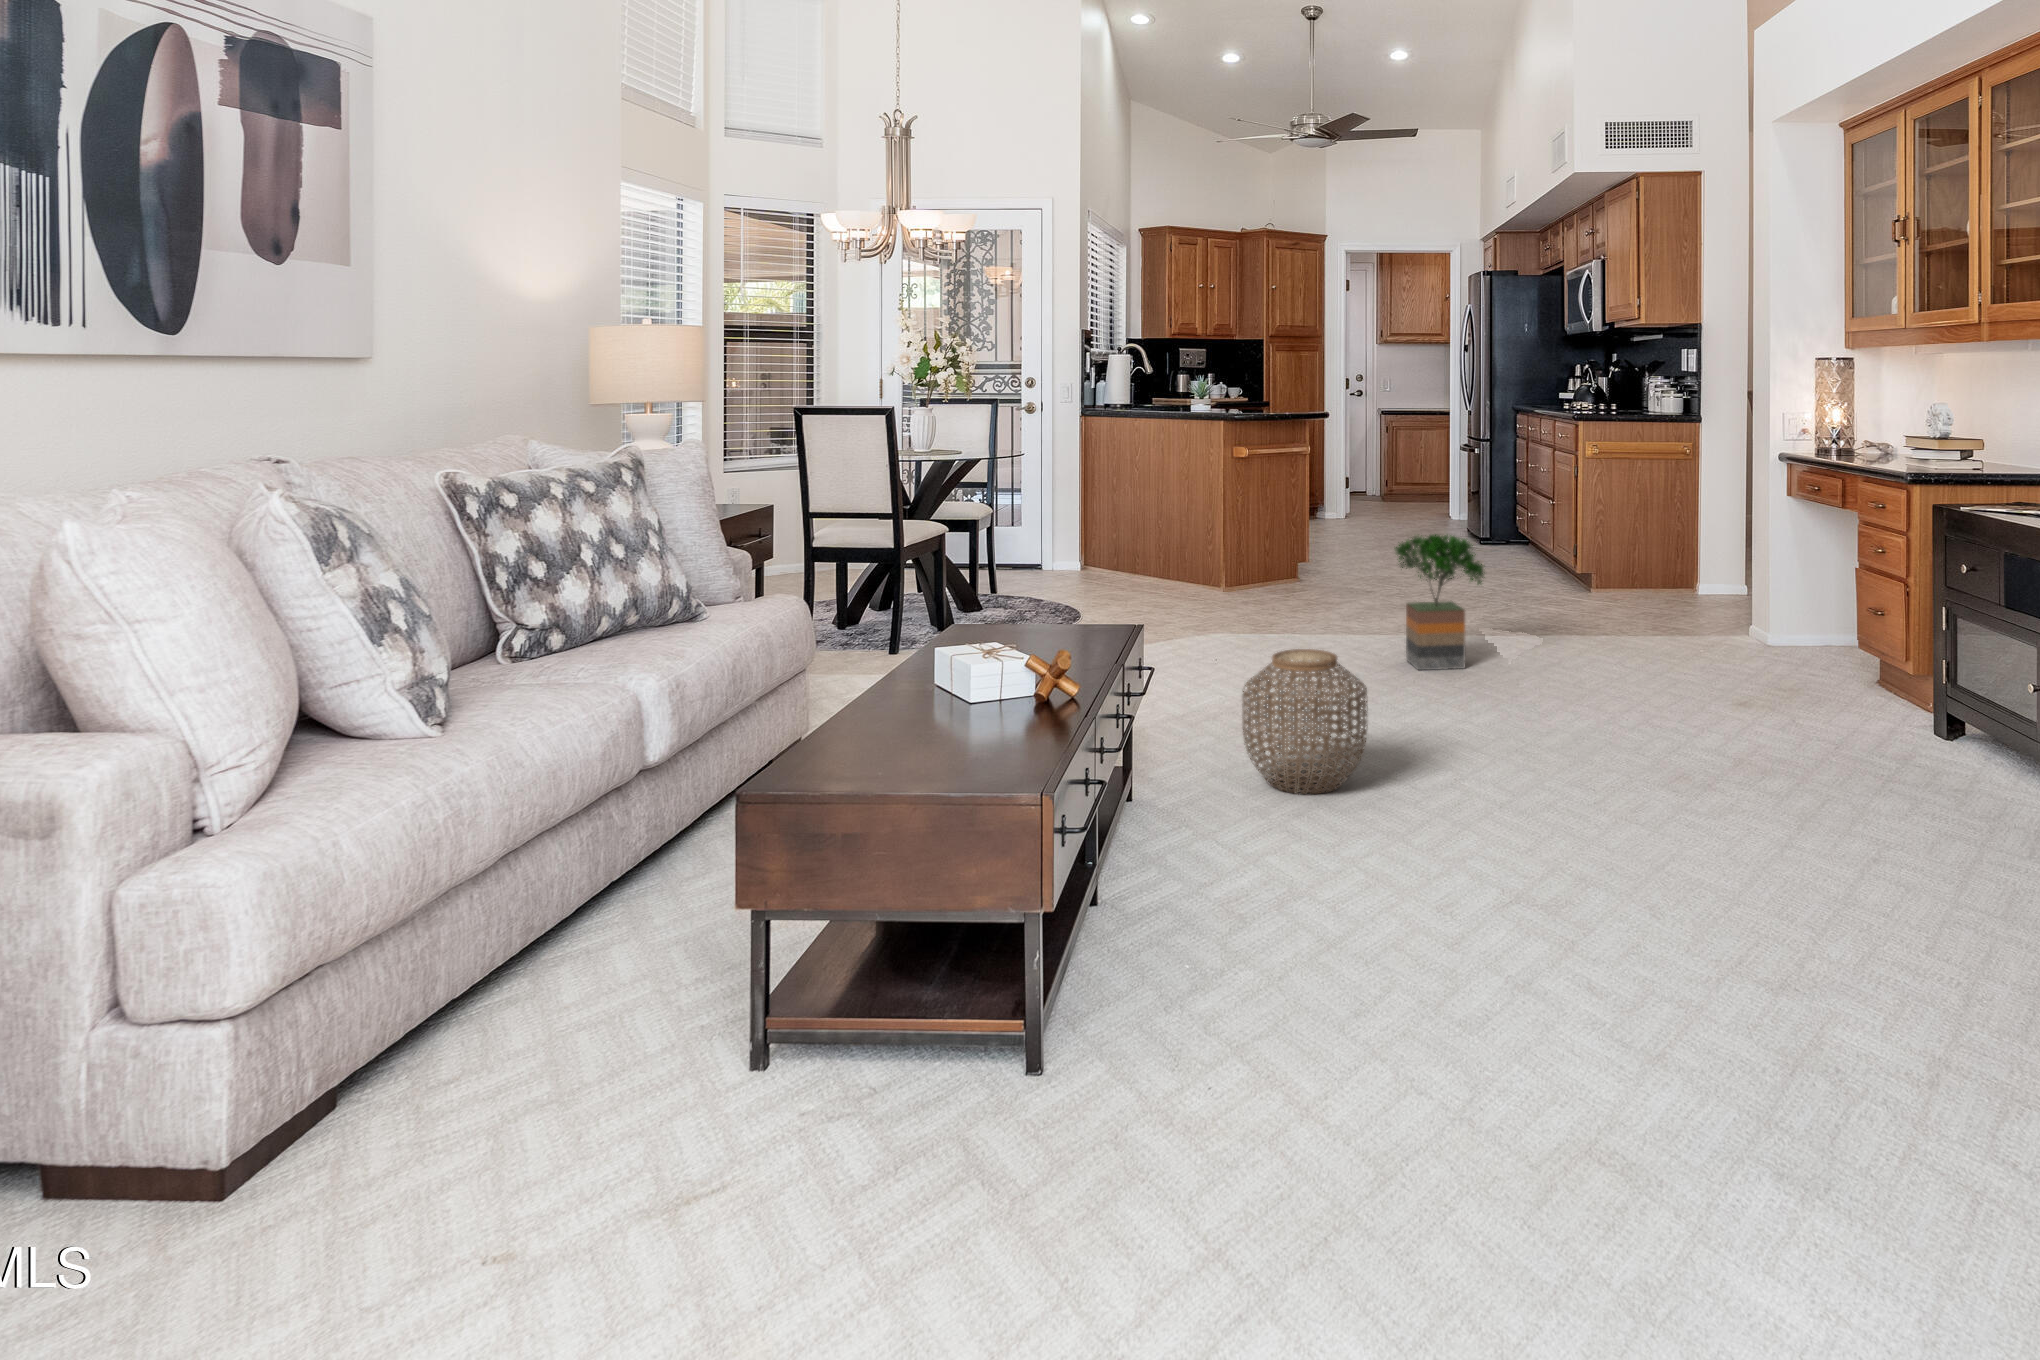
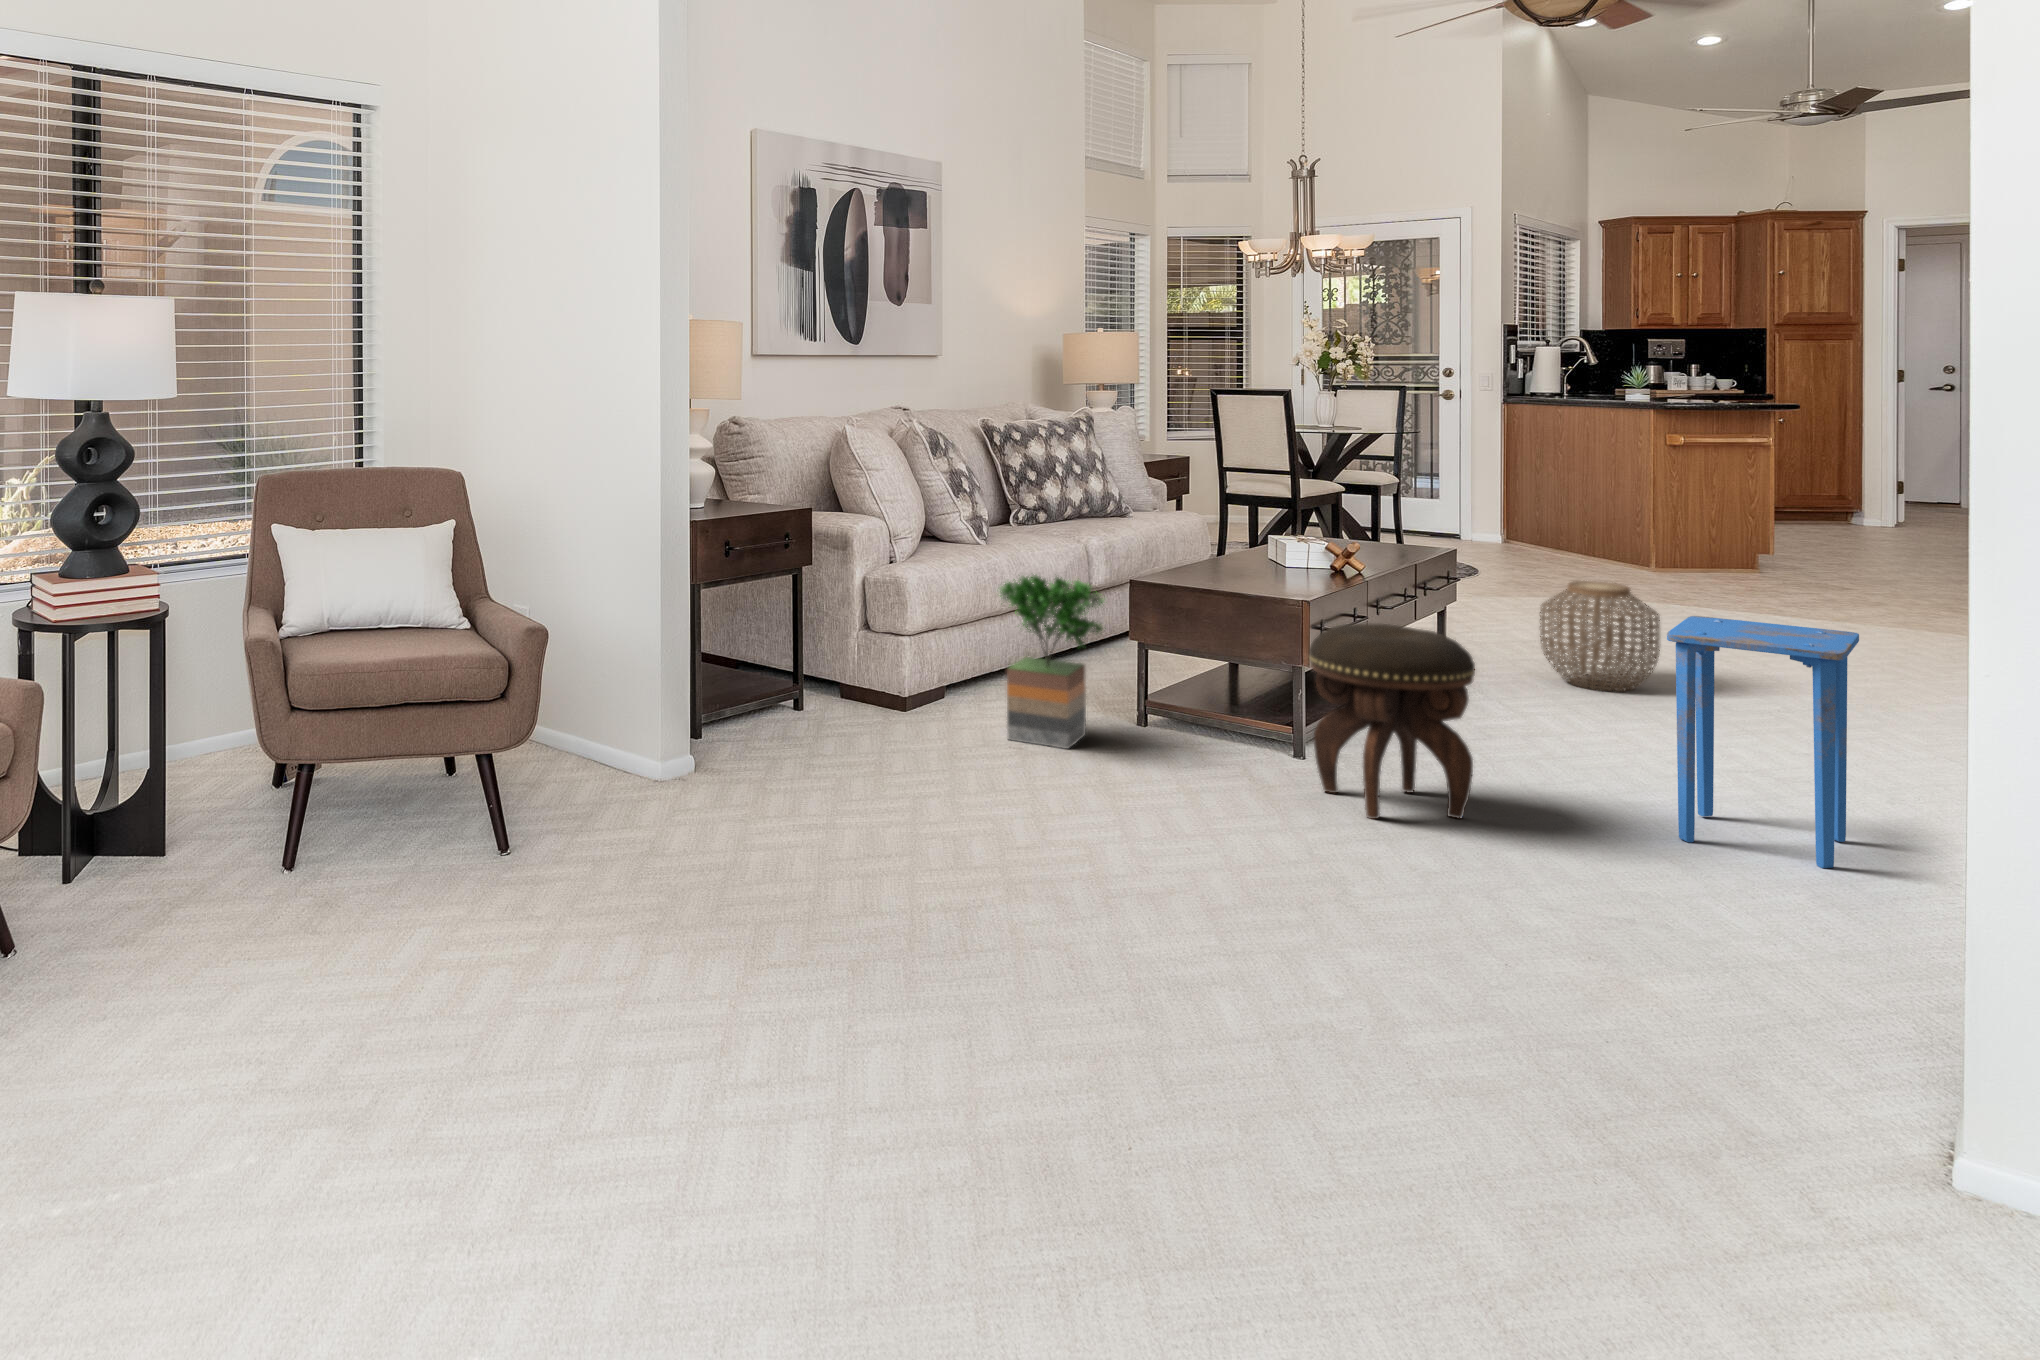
potted tree: present [1395,534,1485,670] -> present [1000,575,1104,749]
side table: none [1579,743,1825,1128] -> present [1667,616,1859,868]
footstool: none [1109,838,1377,1258] -> present [1309,623,1475,819]

